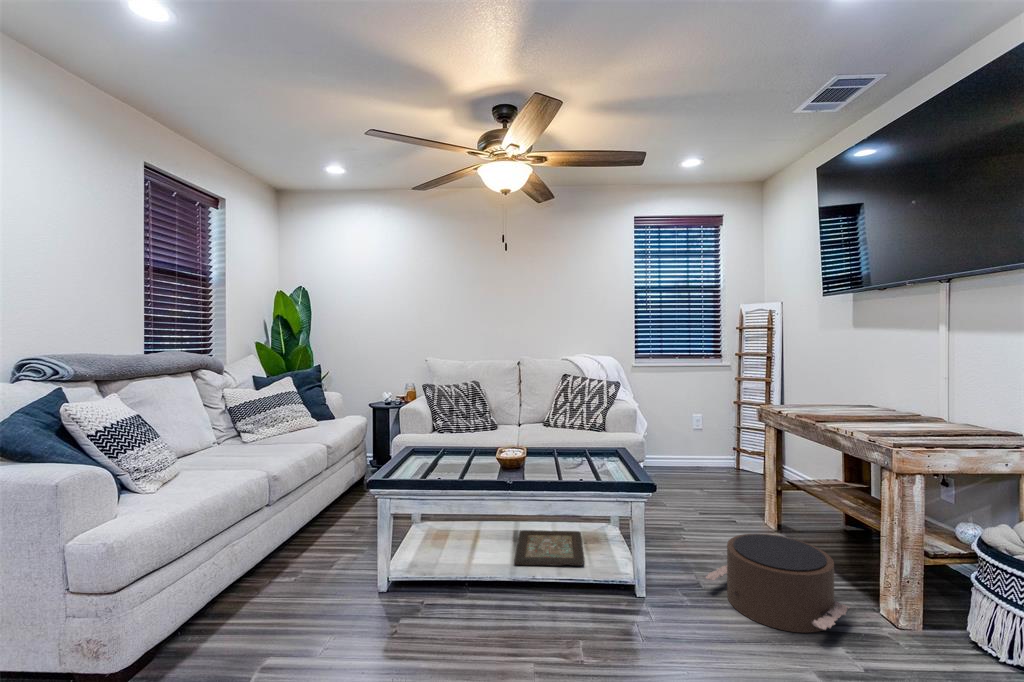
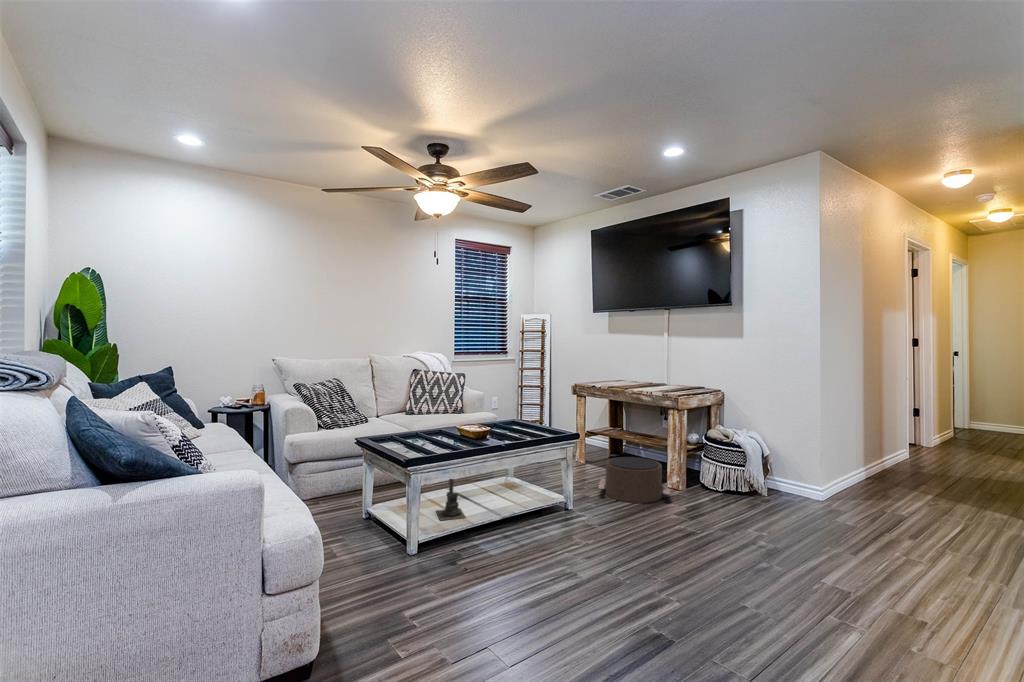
candle holder: none [447,488,491,565] -> present [436,479,465,520]
decorative tray: present [514,530,584,566] -> none [463,484,533,510]

